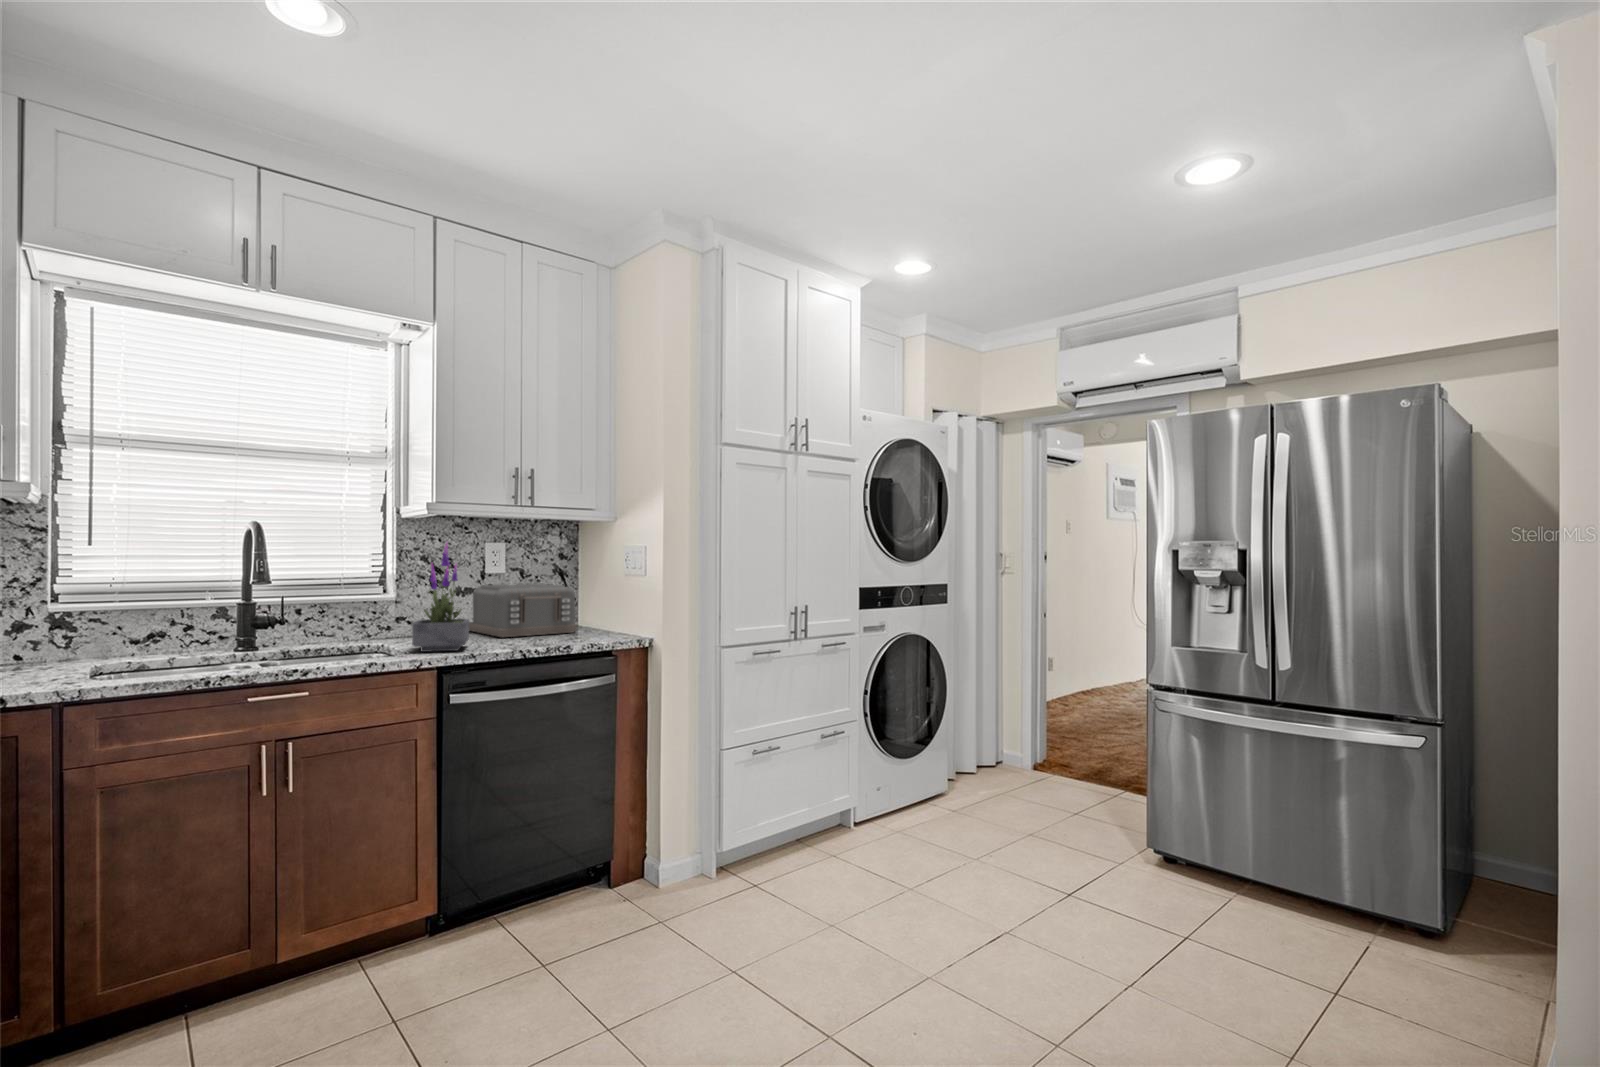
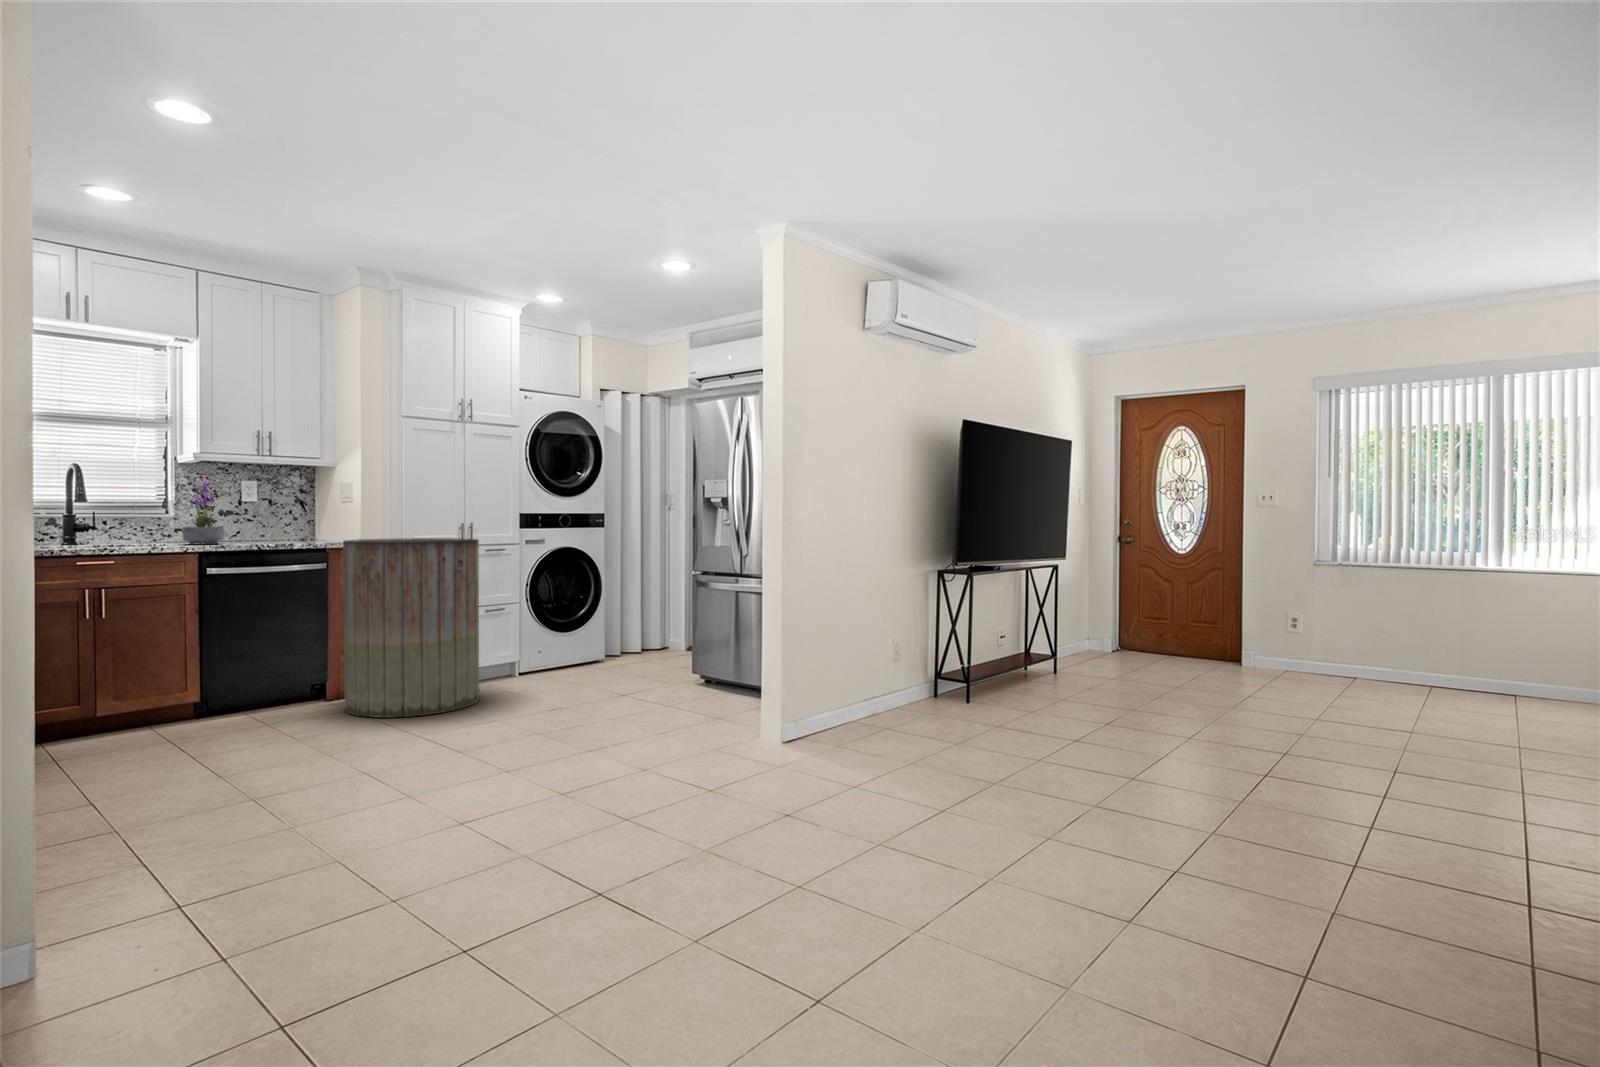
toaster: present [469,583,577,637] -> none [230,509,308,541]
trash can: none [648,631,853,961] -> present [343,538,479,718]

